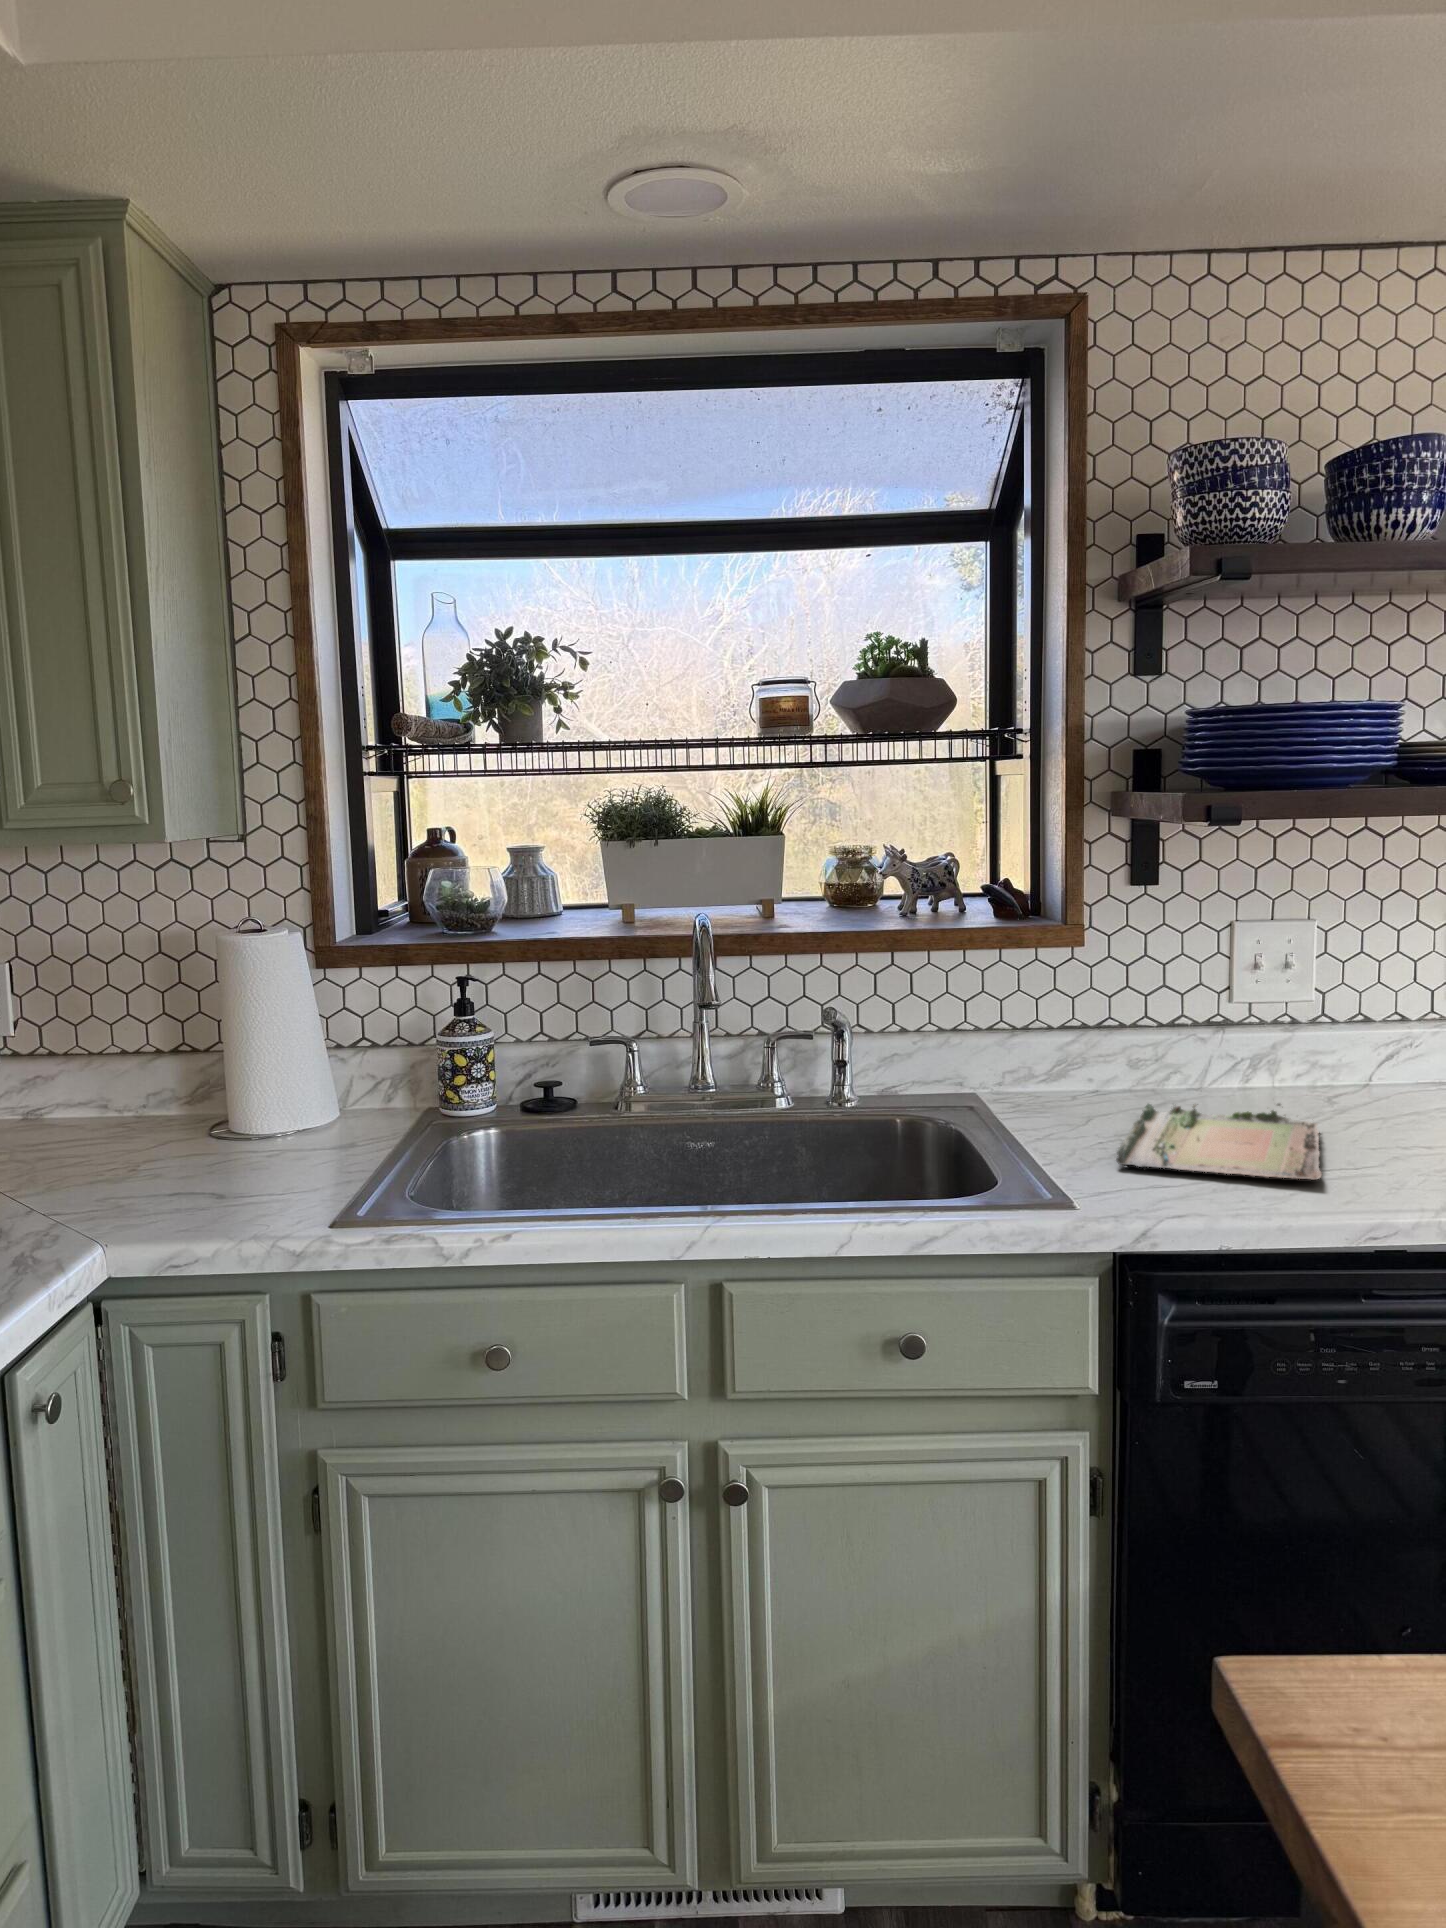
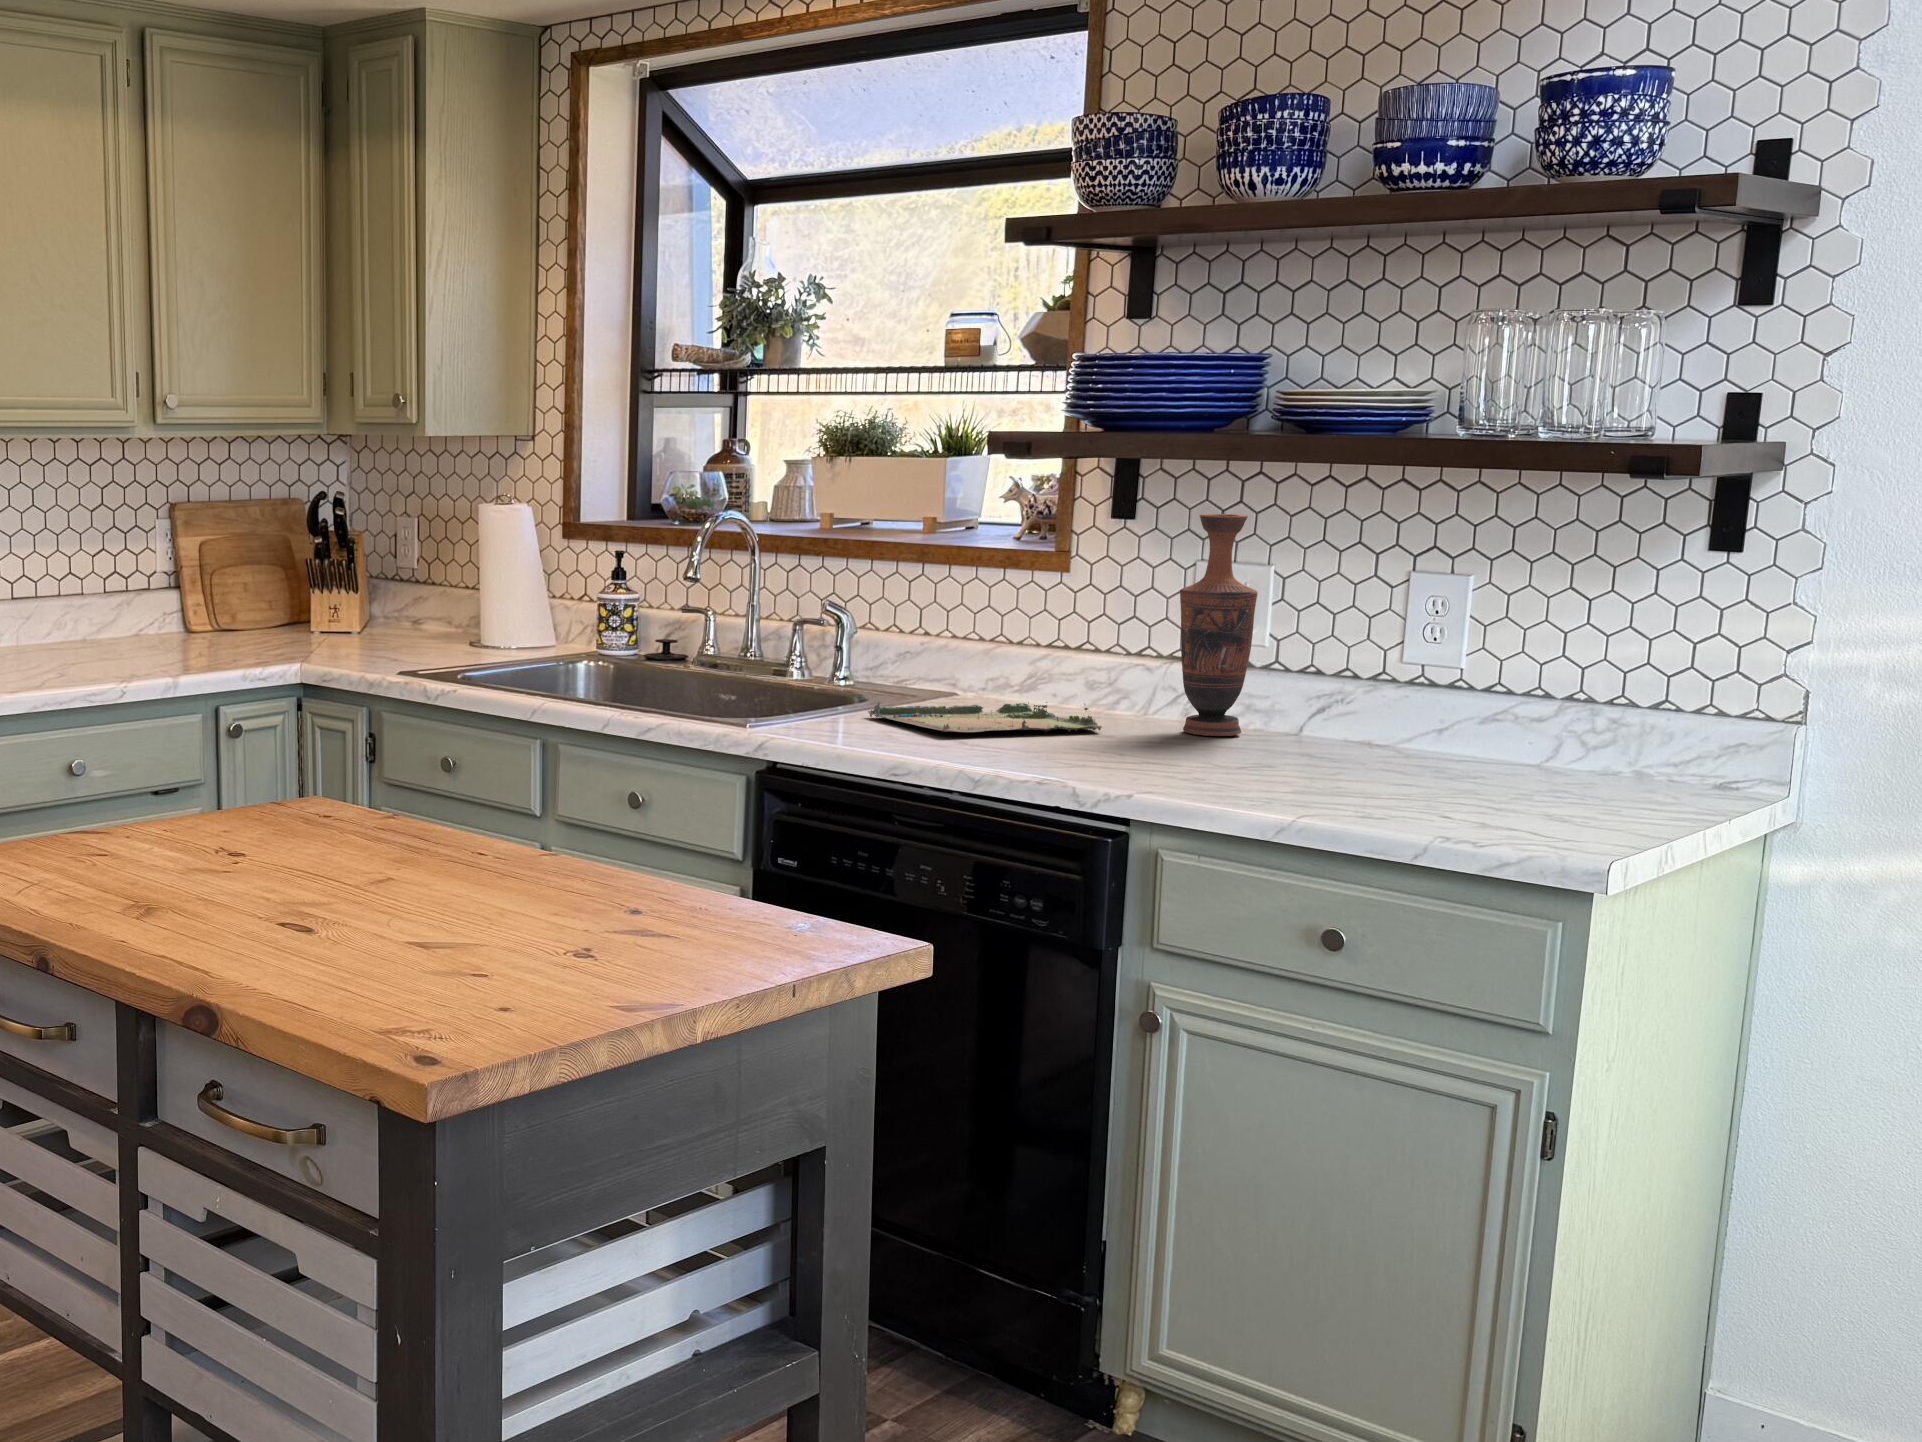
vase: none [1305,874,1390,1108] -> present [1180,514,1258,736]

